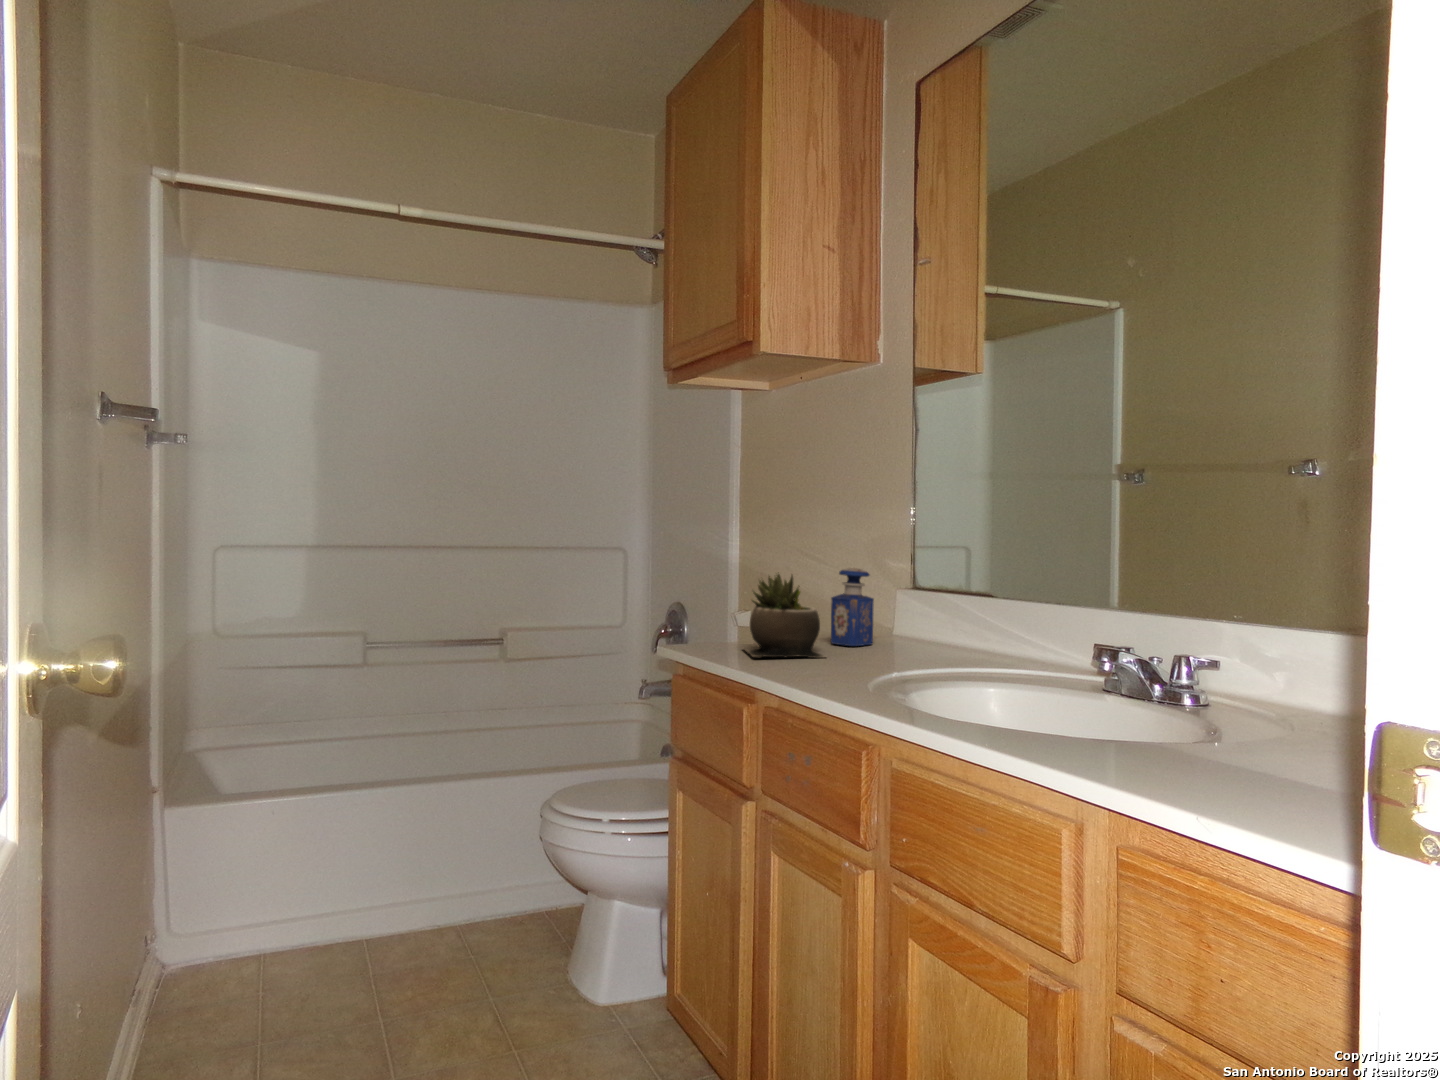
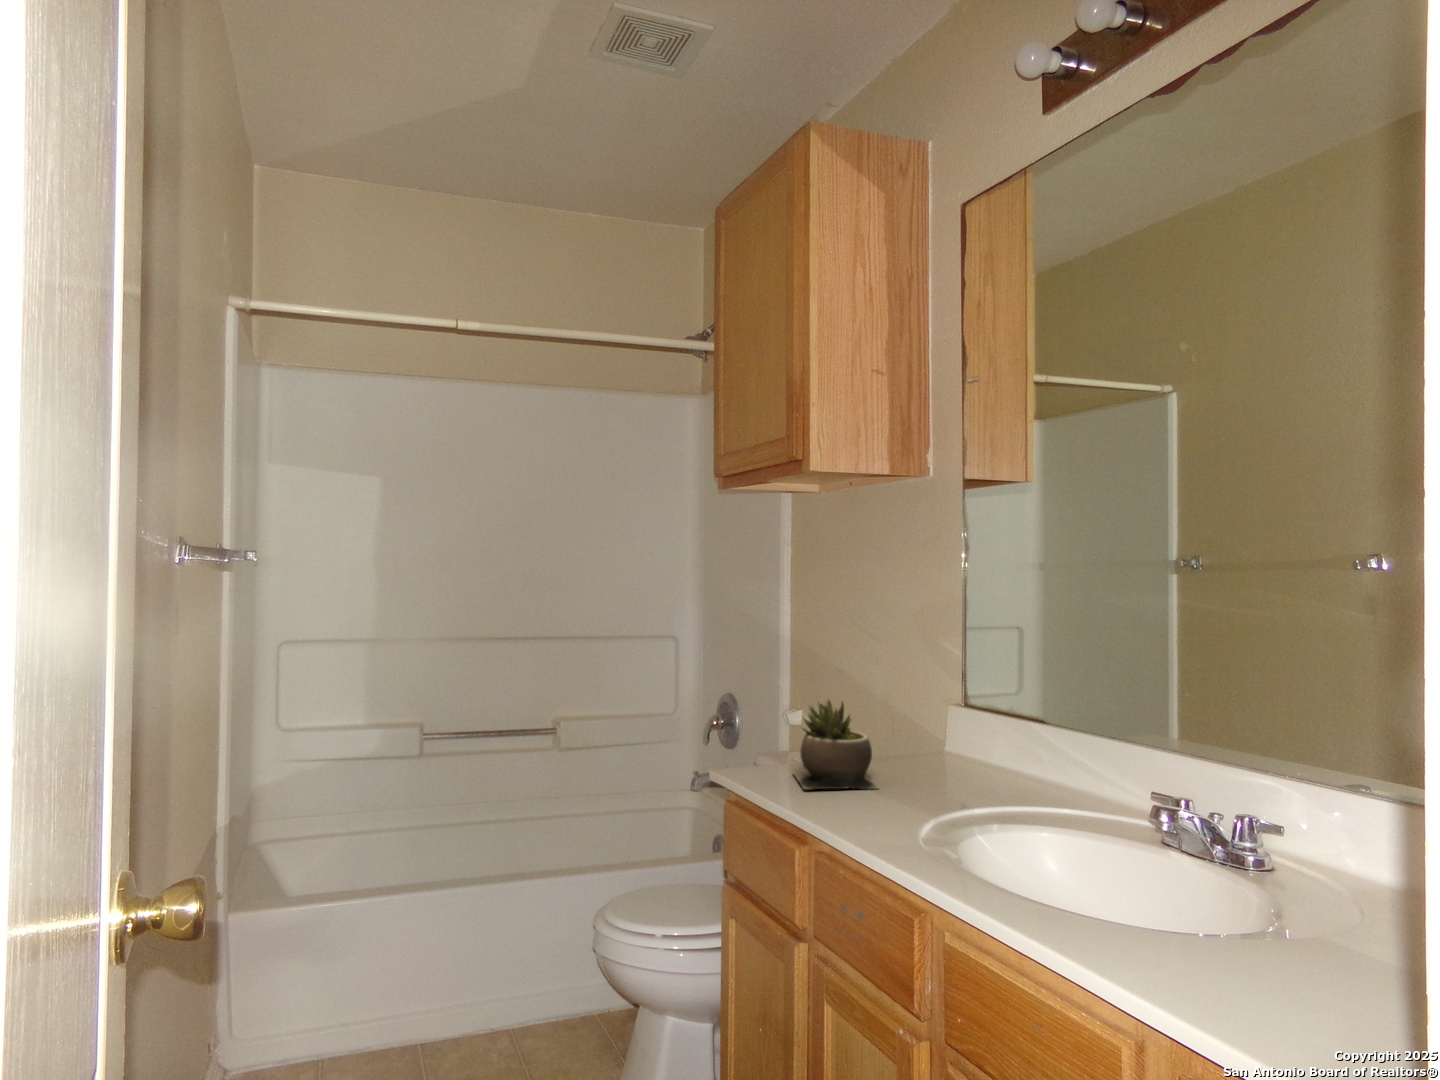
perfume bottle: present [831,568,874,646] -> none [883,689,927,770]

